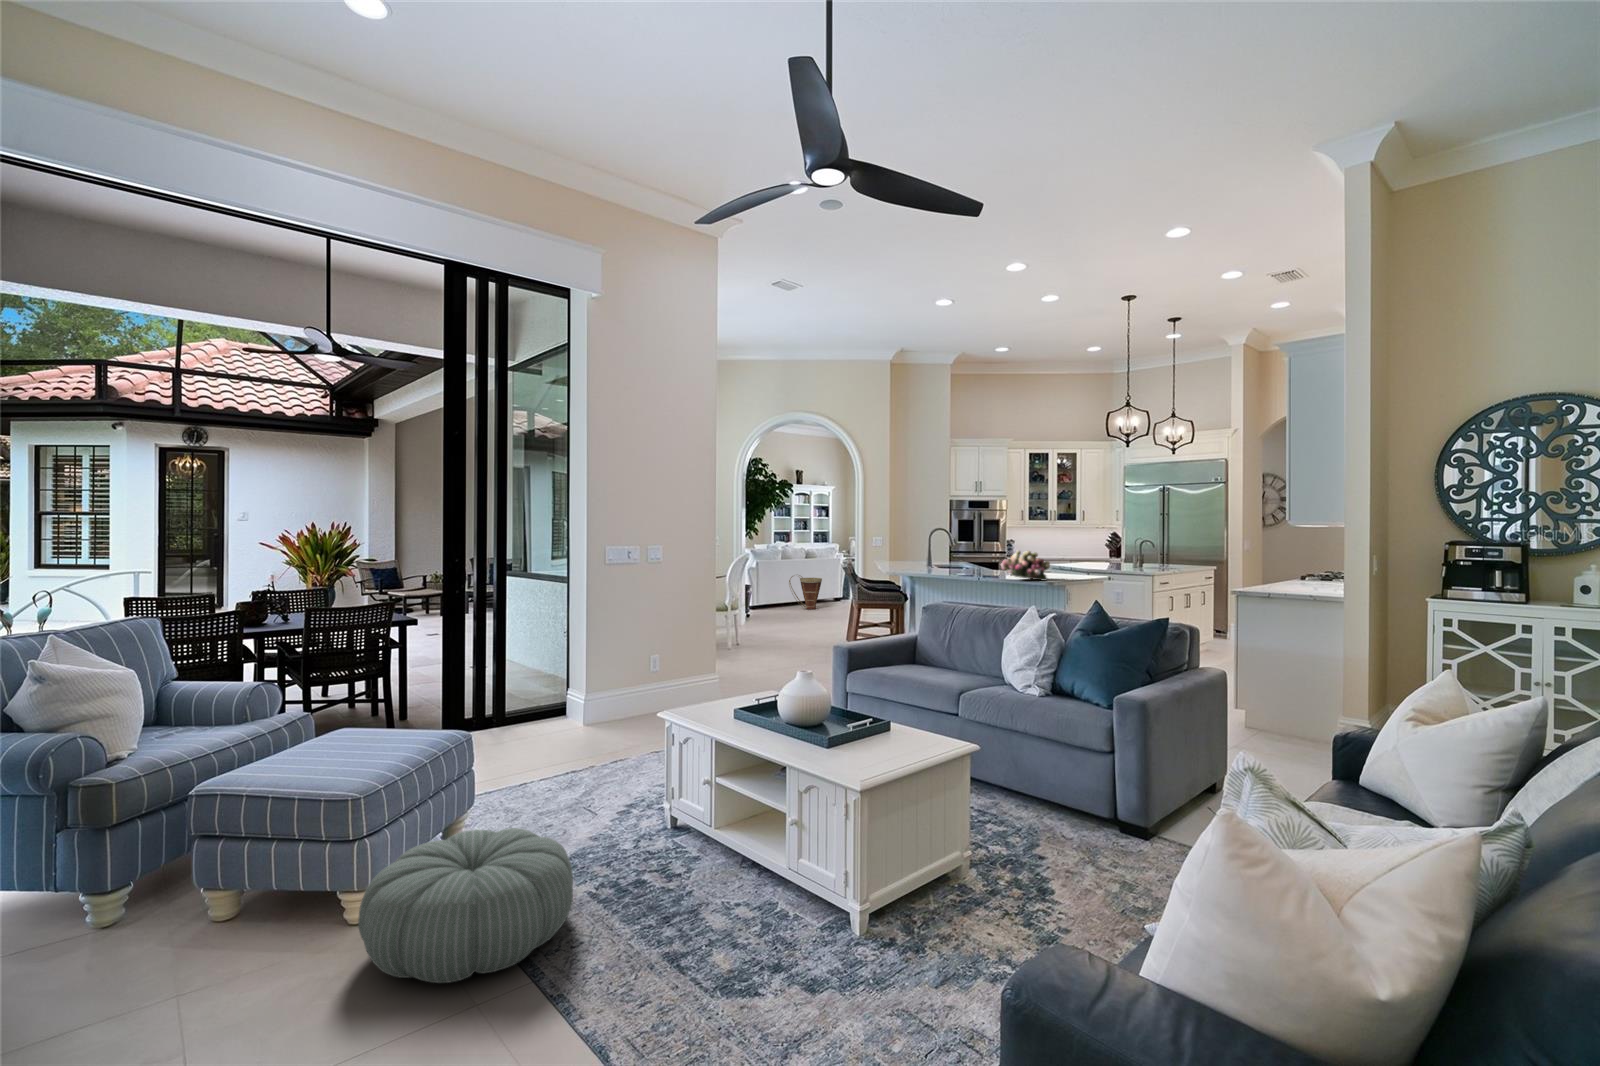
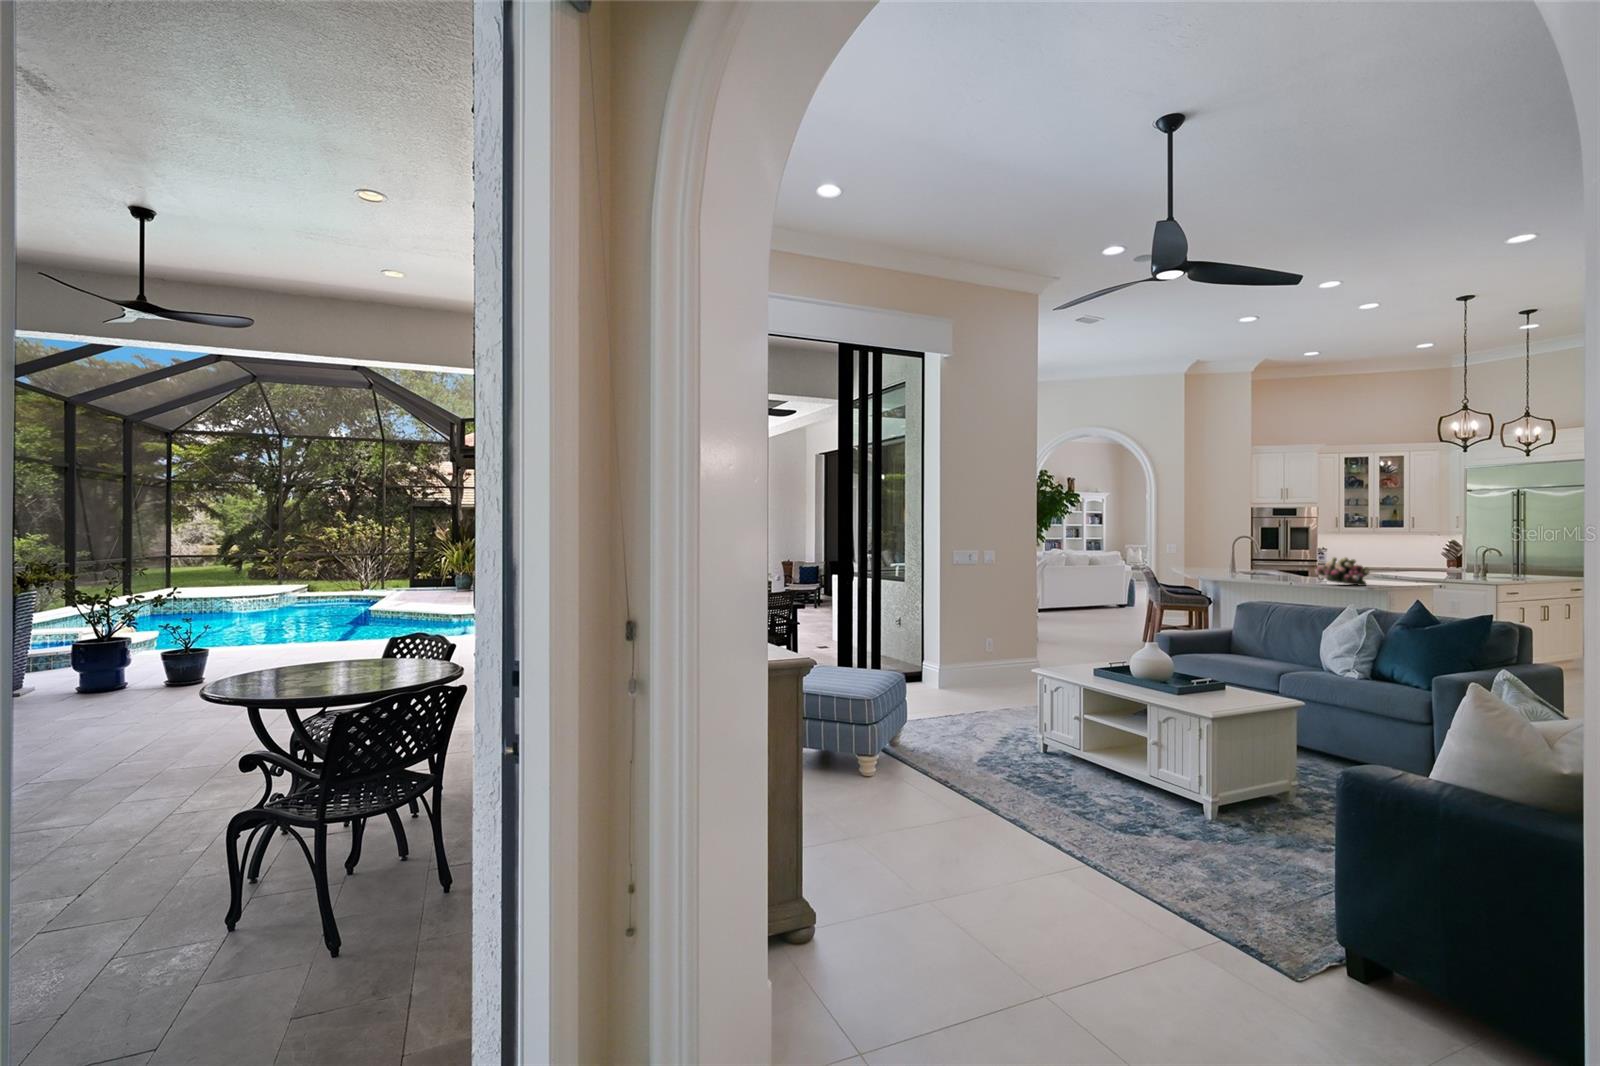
basket: present [789,575,822,610] -> none [1072,581,1106,615]
pouf: present [358,828,573,983] -> none [877,732,1004,810]

